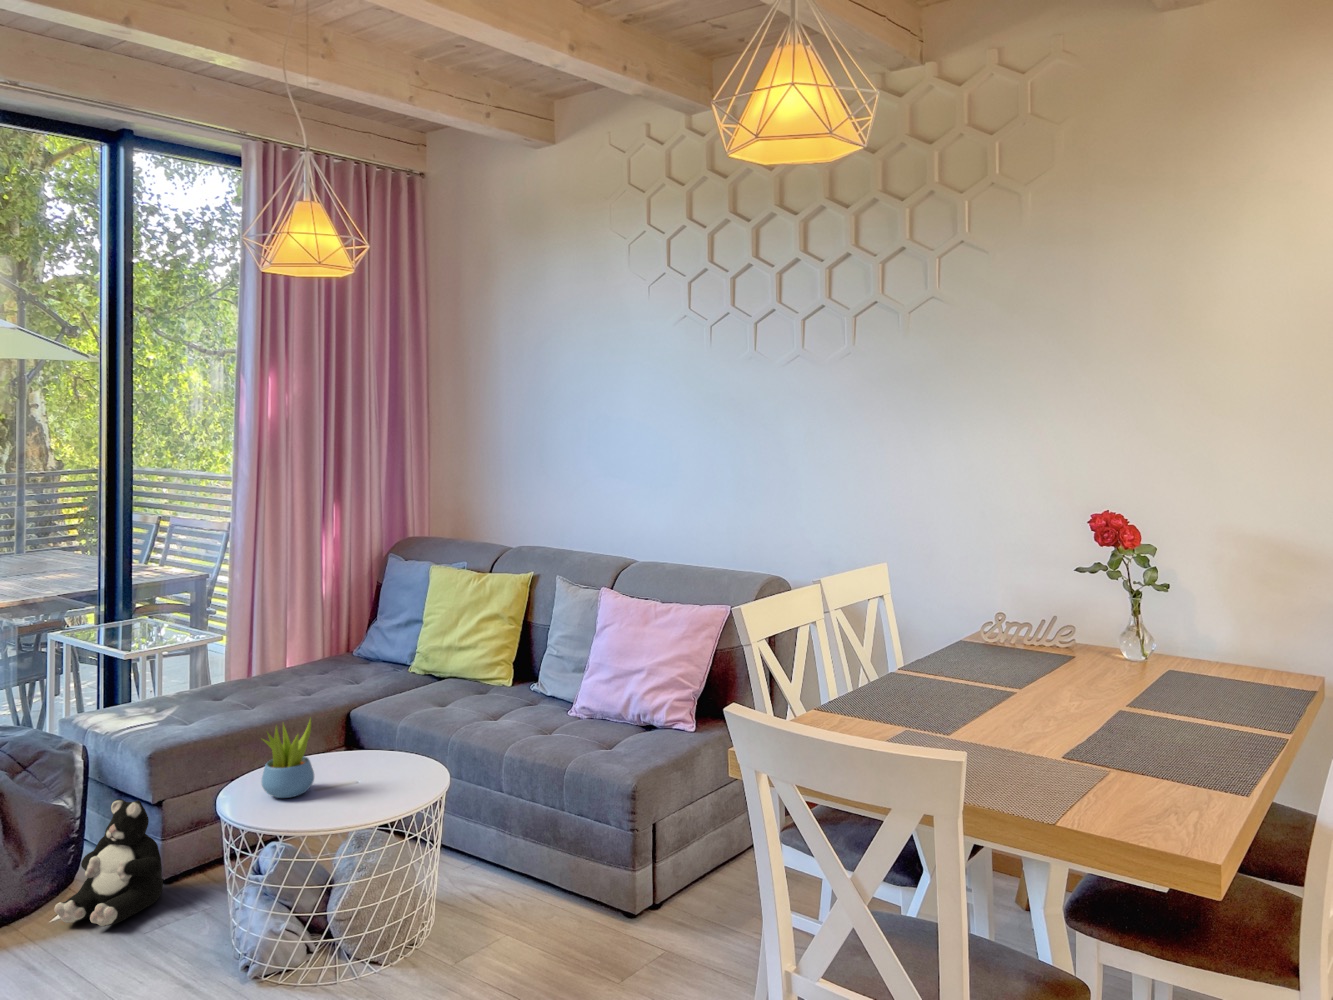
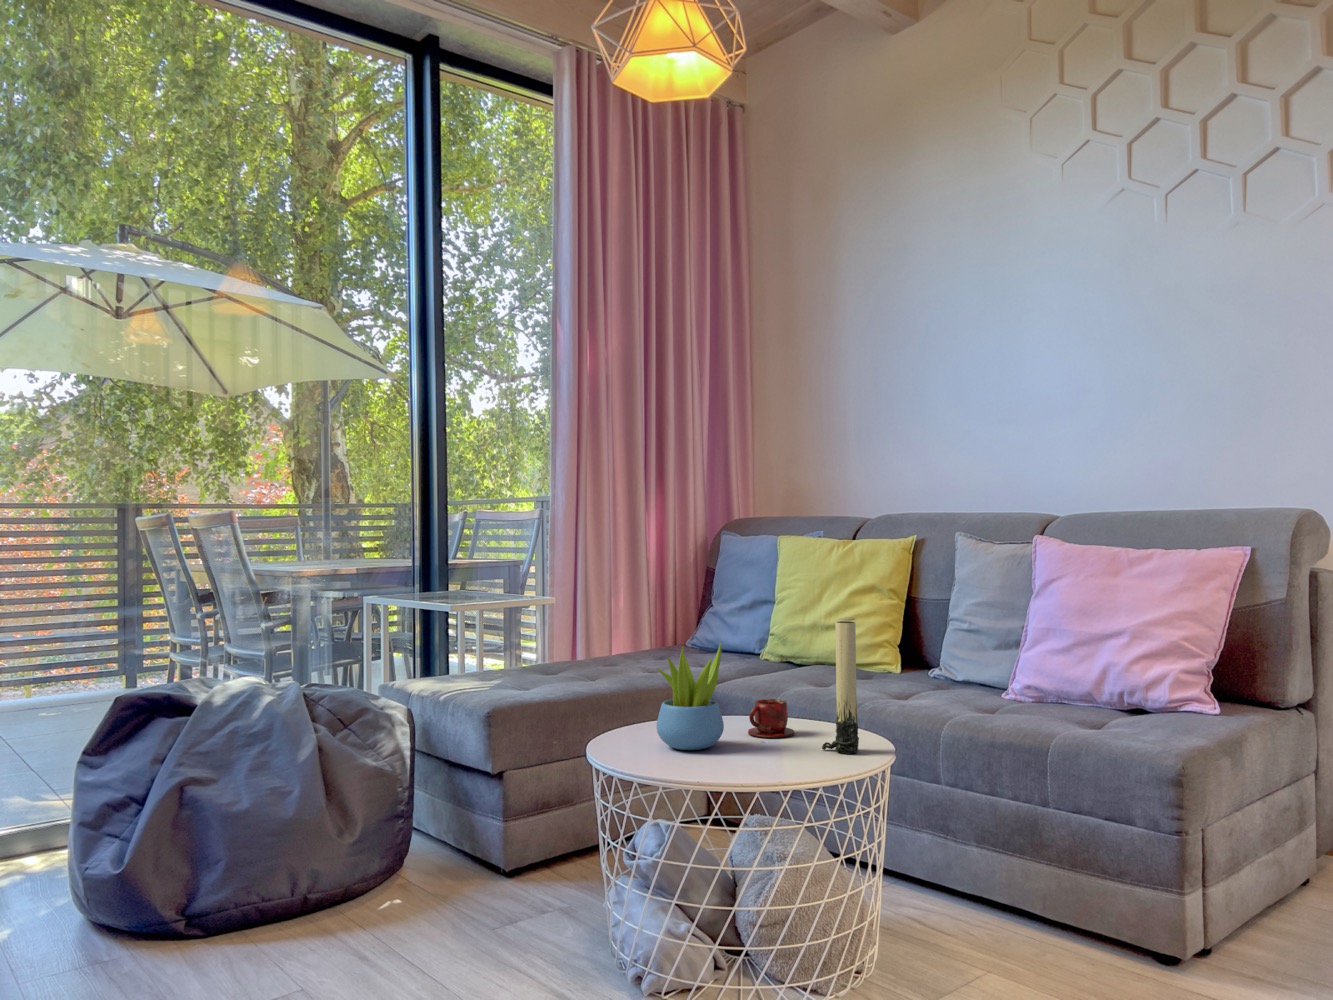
candle: none [387,696,412,794] -> present [822,617,859,753]
teacup: none [341,747,378,779] -> present [748,699,794,738]
plush toy: present [54,799,163,926] -> none [385,761,508,917]

